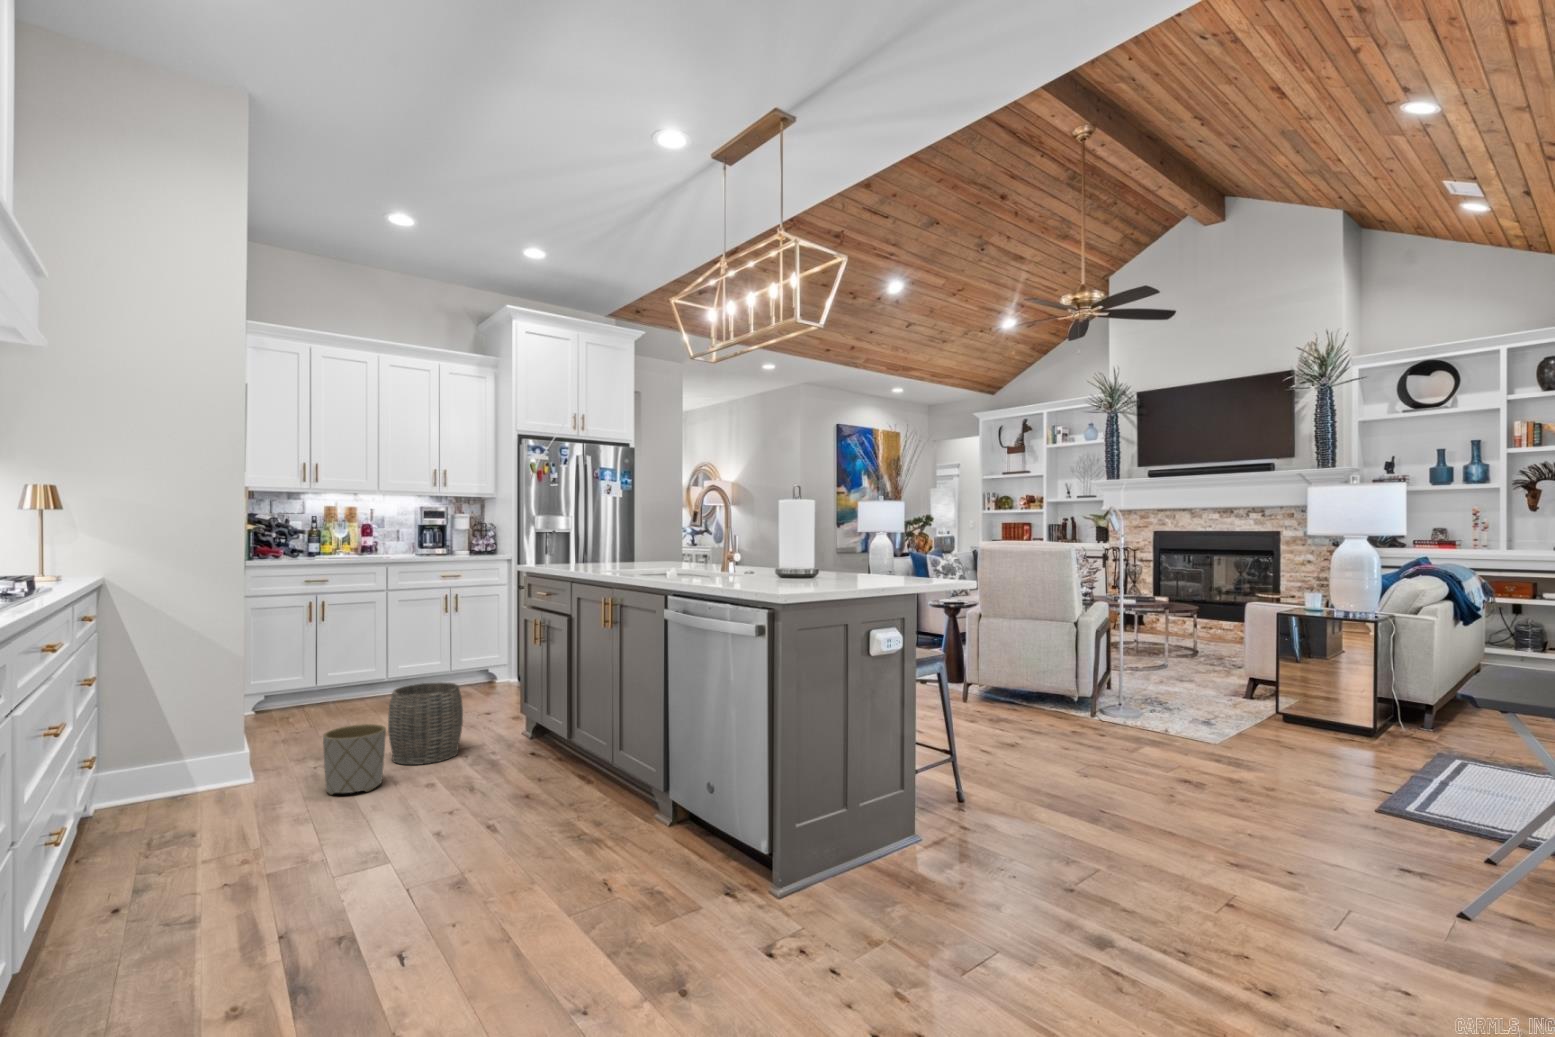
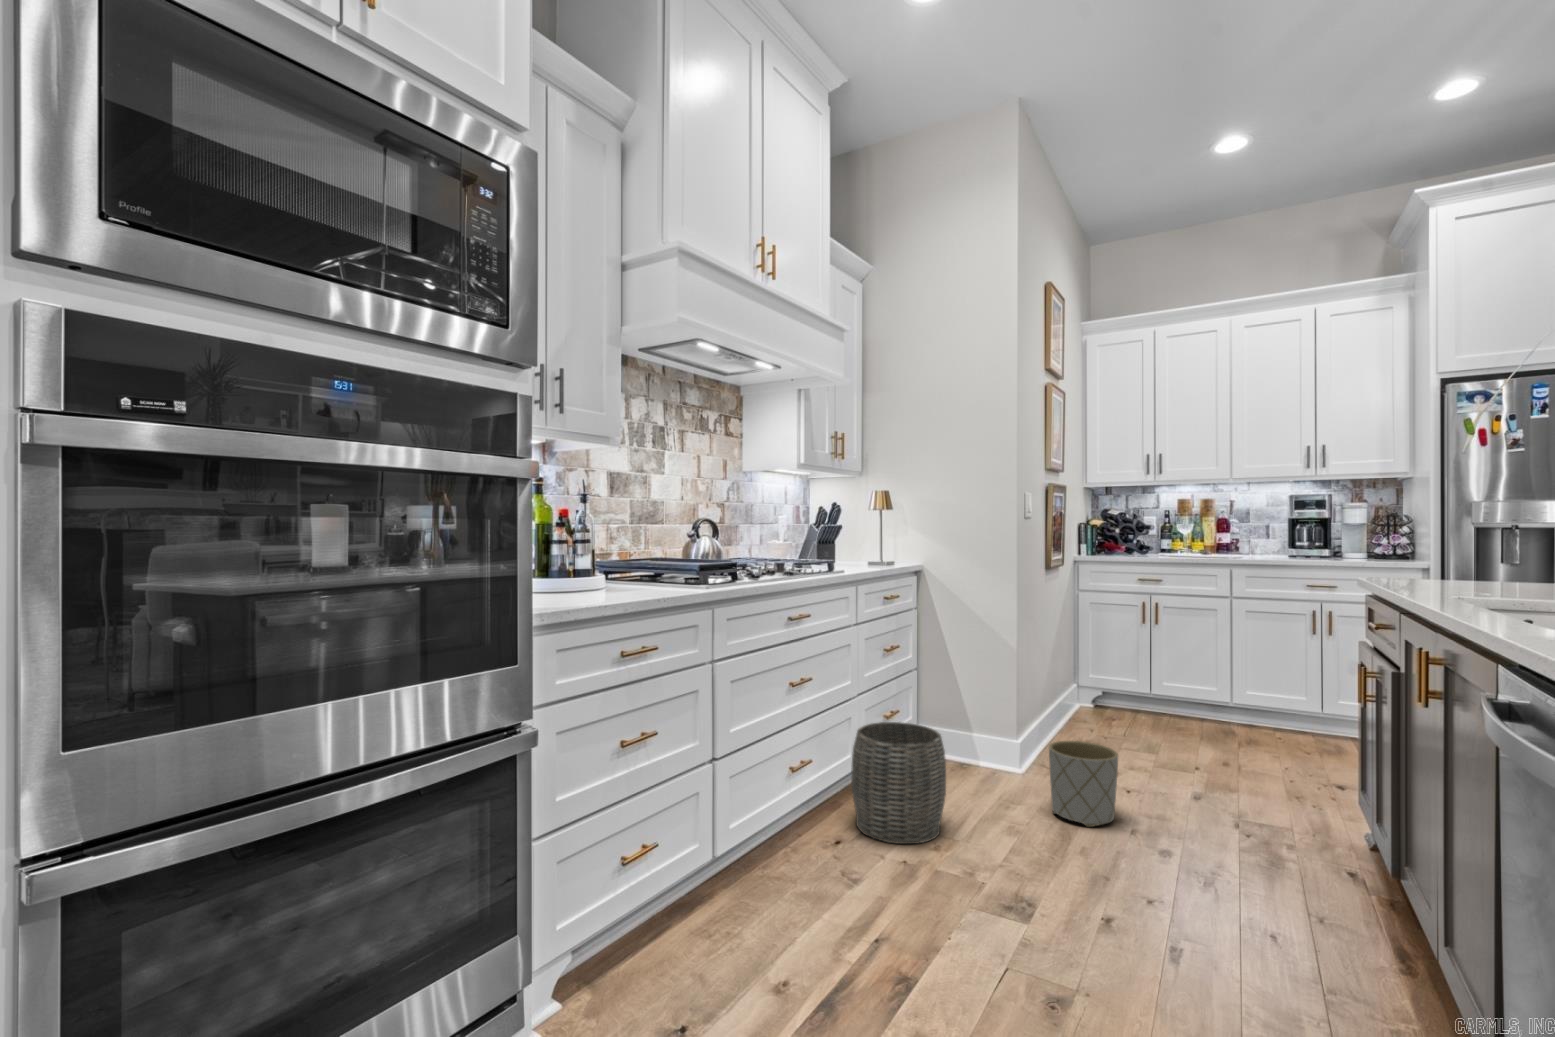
woven basket: present [388,682,463,765] -> present [851,722,946,844]

